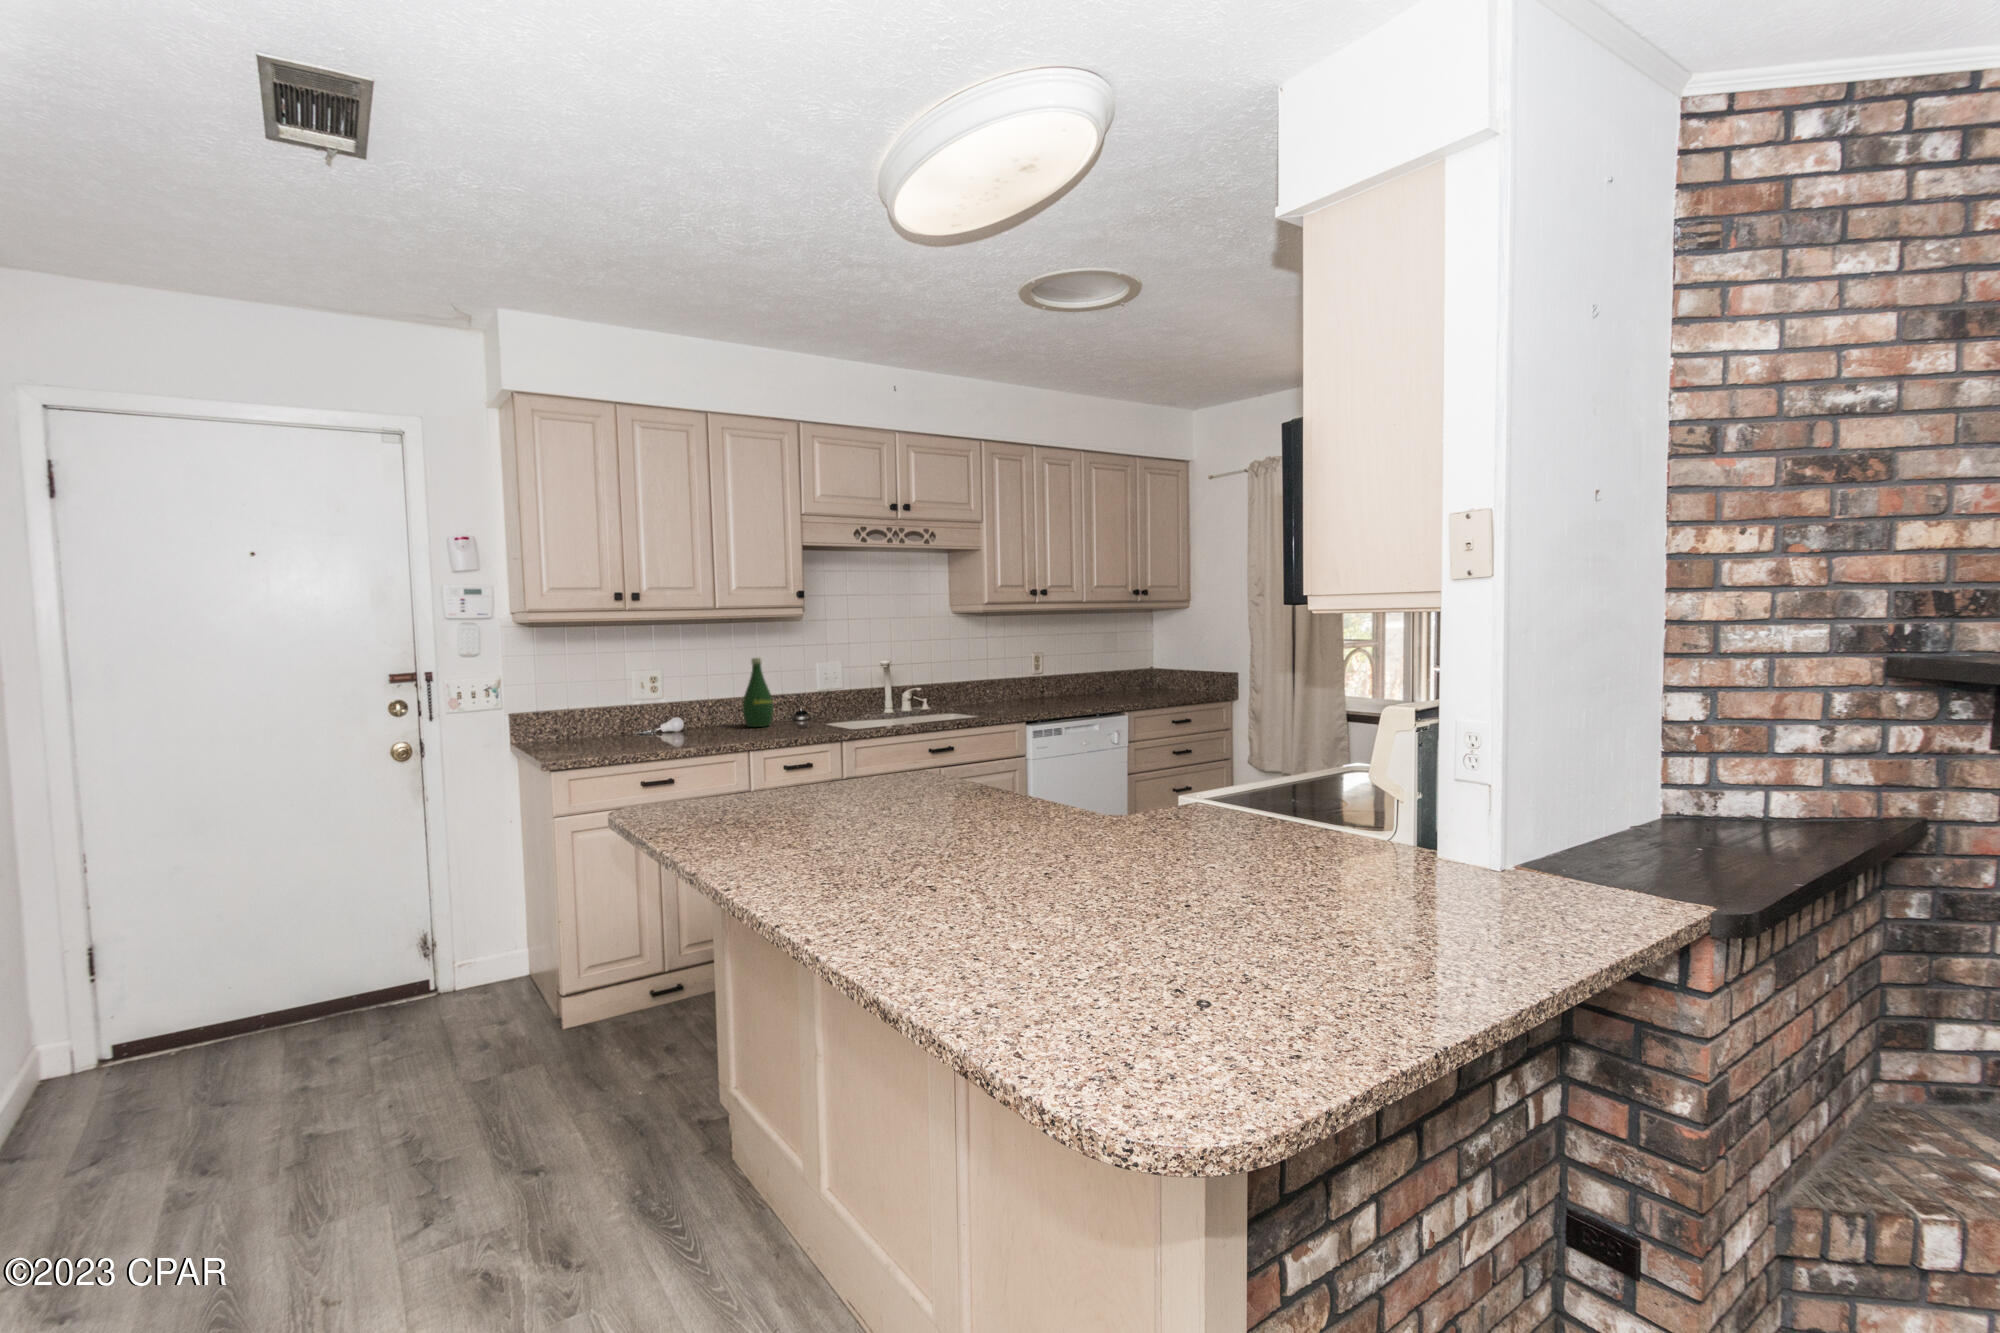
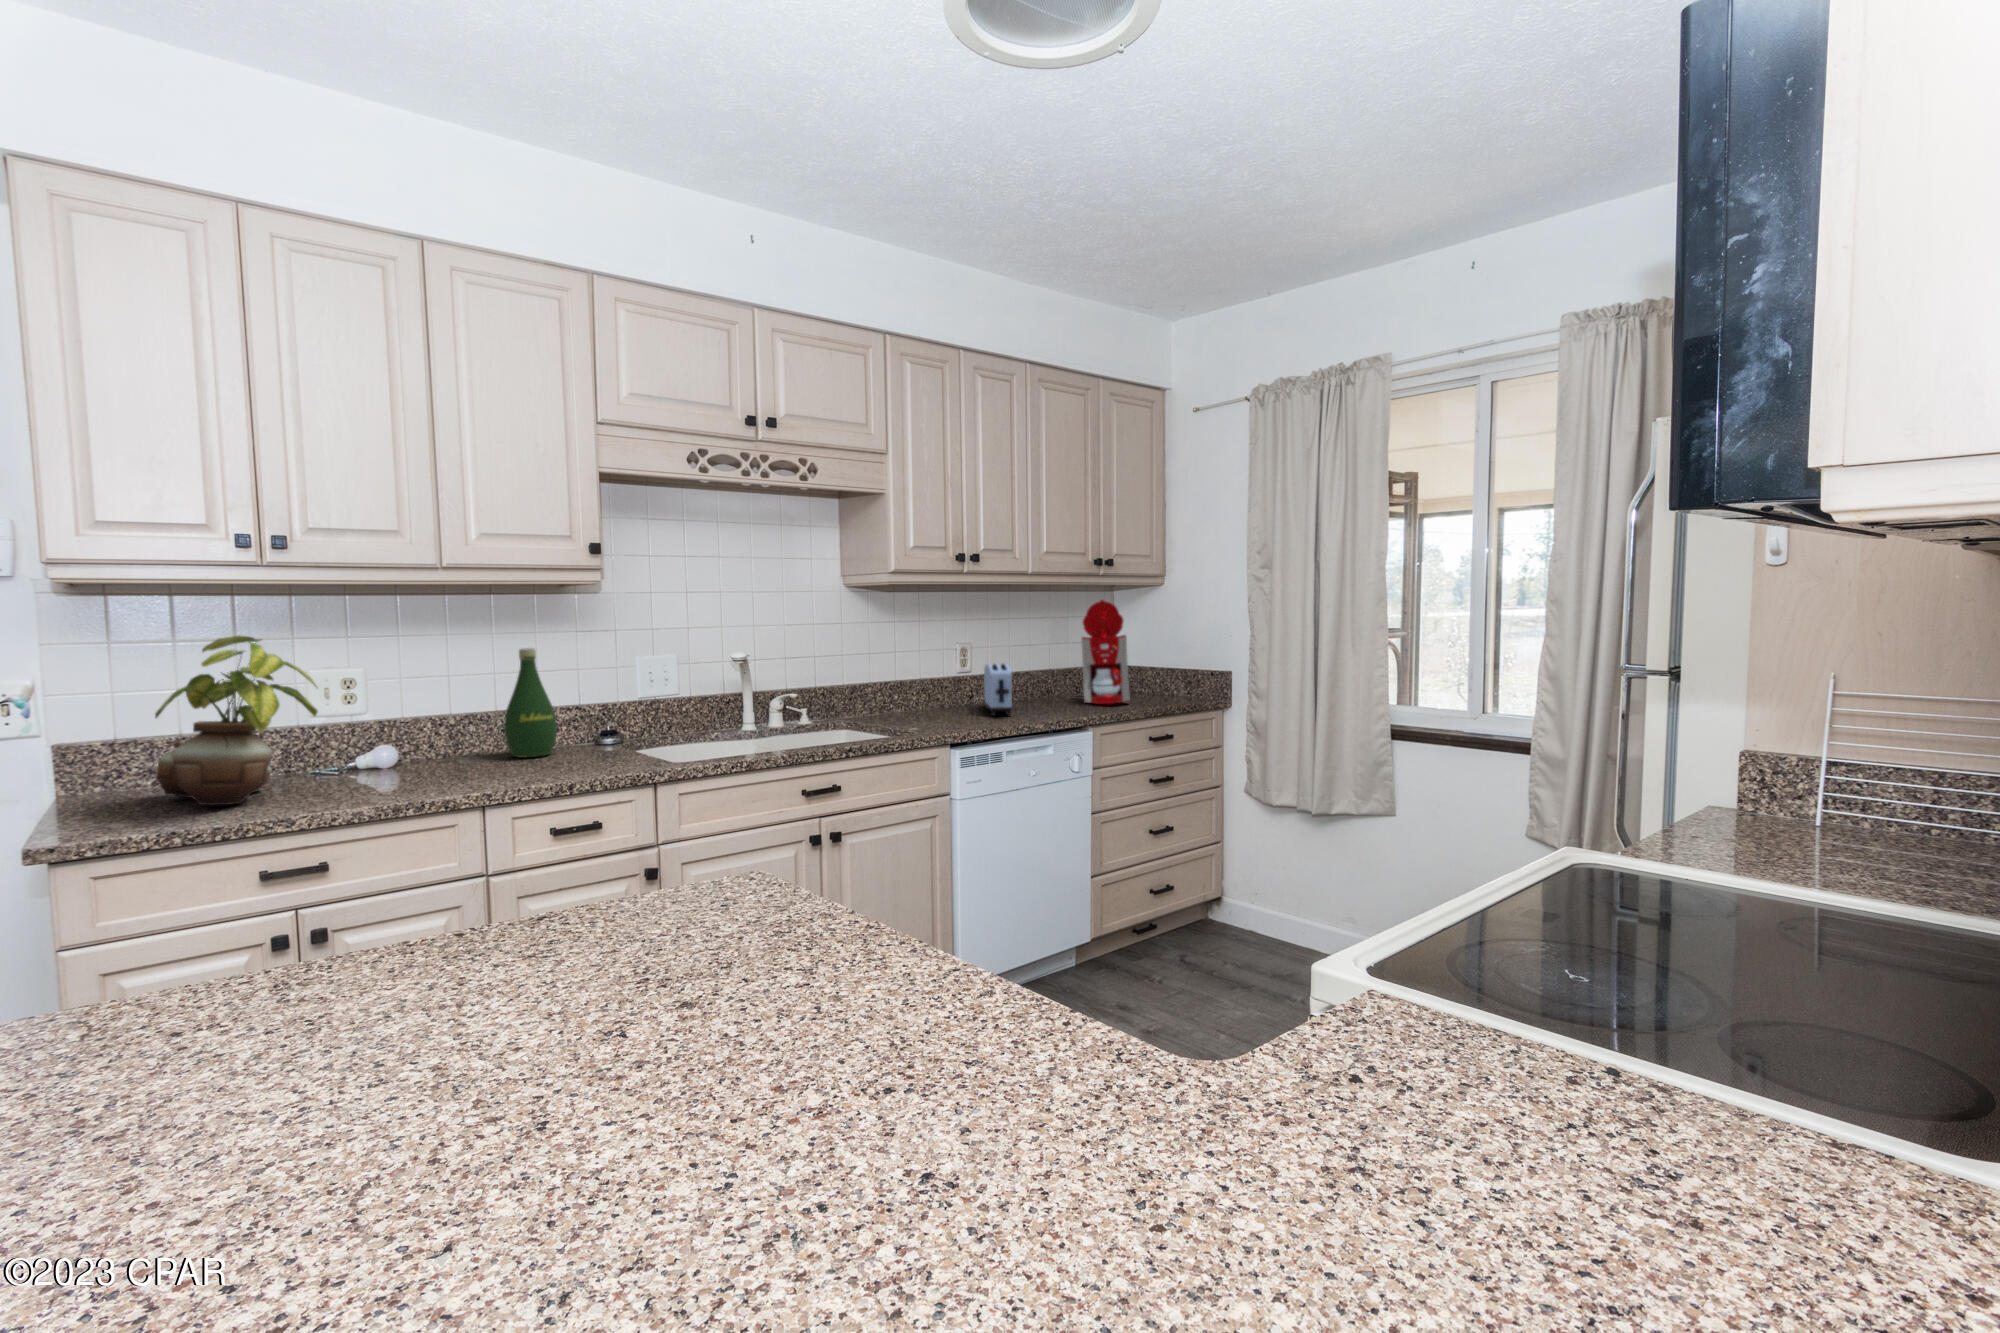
coffee maker: none [1115,620,1161,697] -> present [1067,600,1129,704]
potted plant: none [570,651,658,748] -> present [155,636,317,805]
toaster: none [1052,667,1071,705] -> present [984,663,1012,716]

